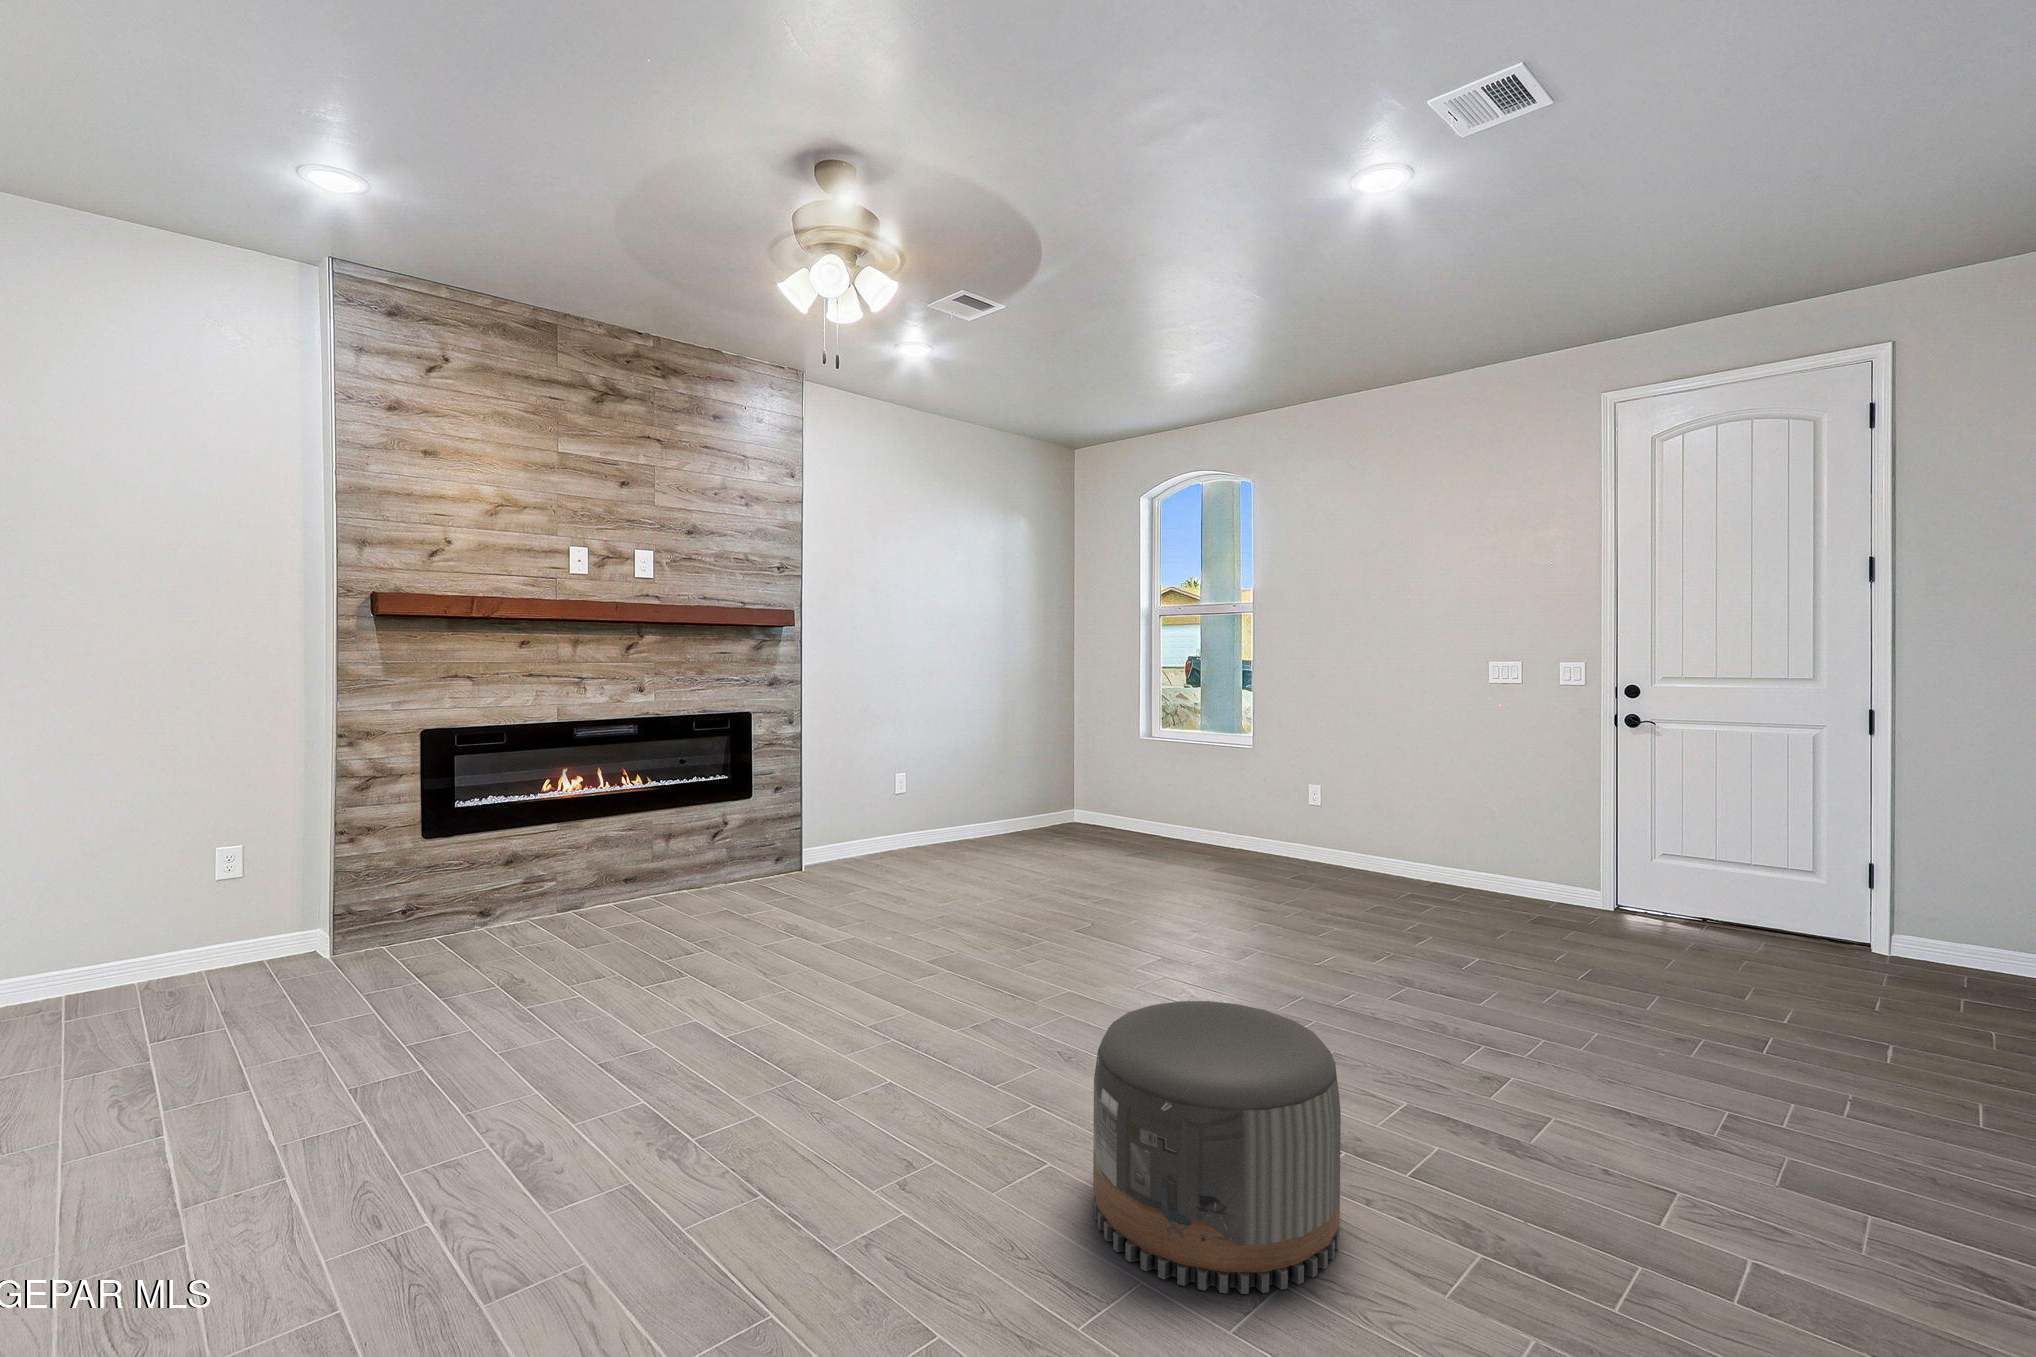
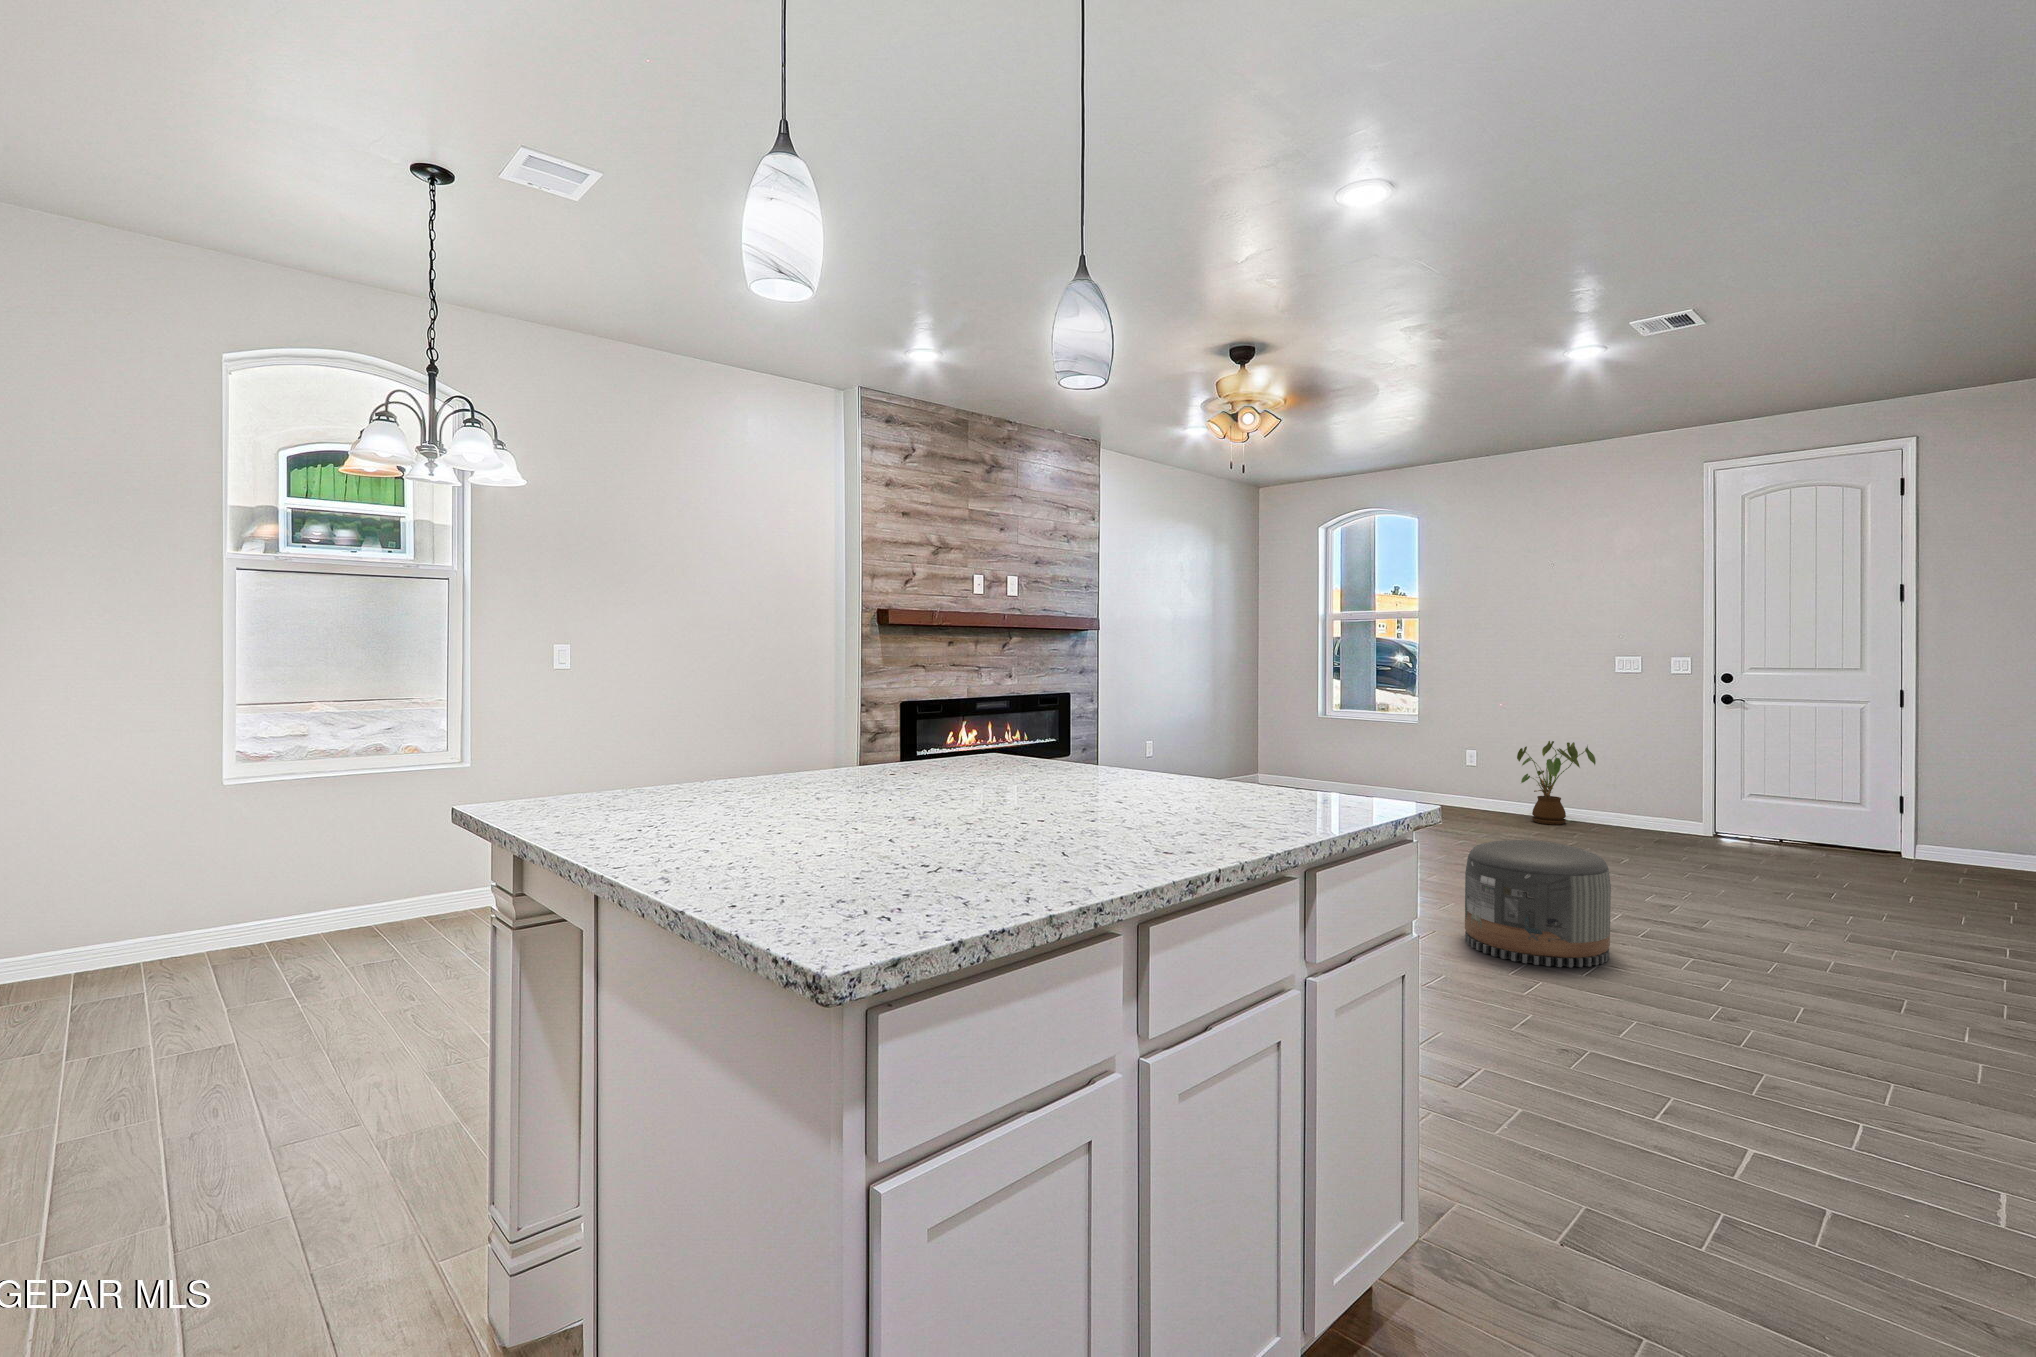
house plant: none [1358,775,1458,890] -> present [1517,741,1596,825]

